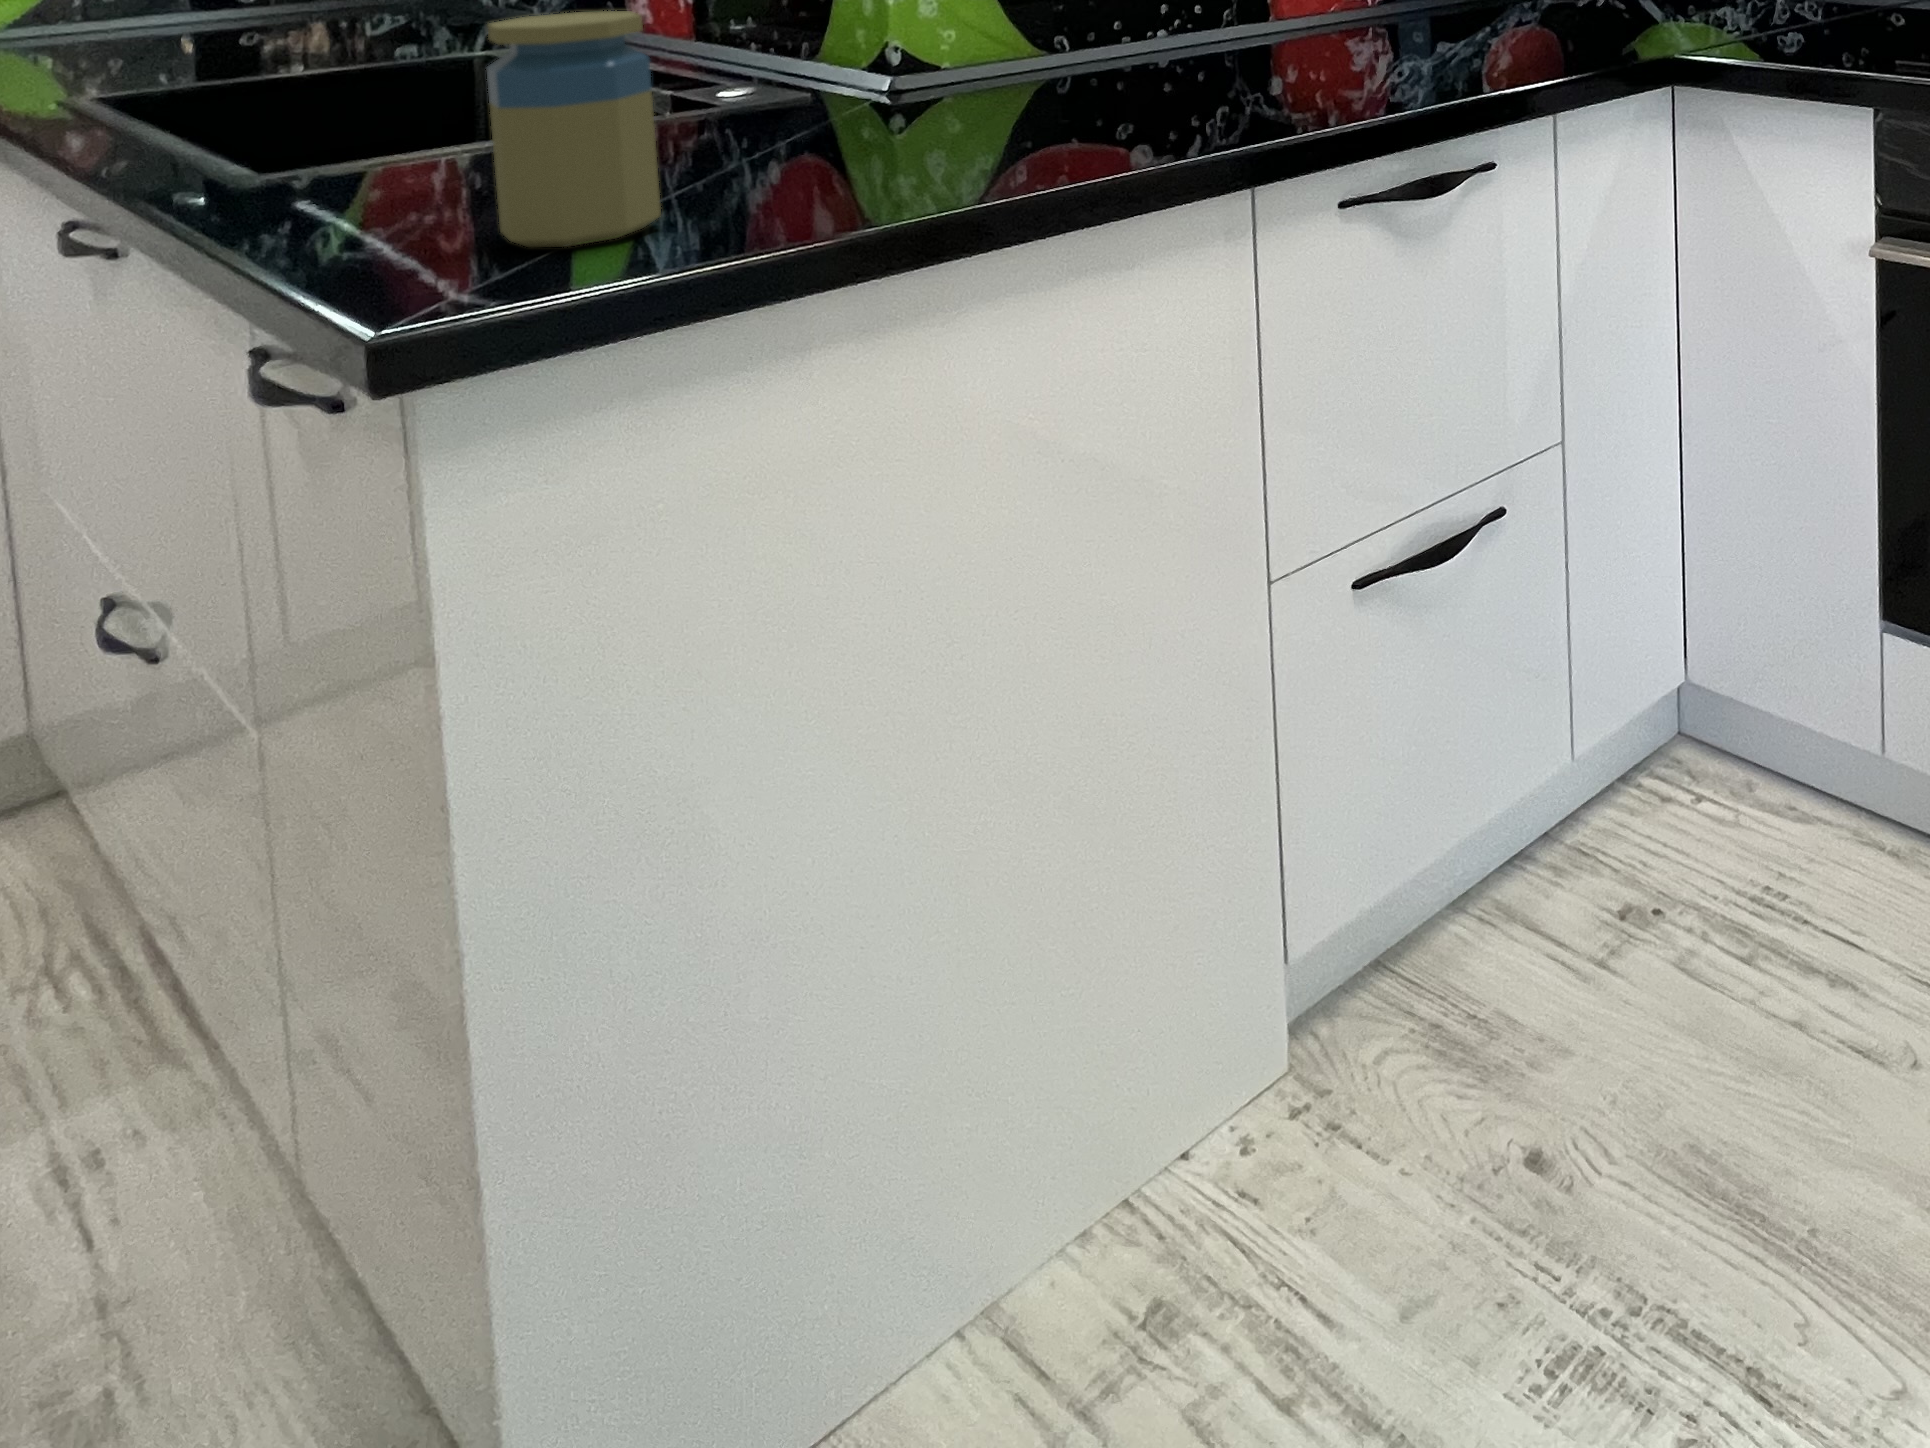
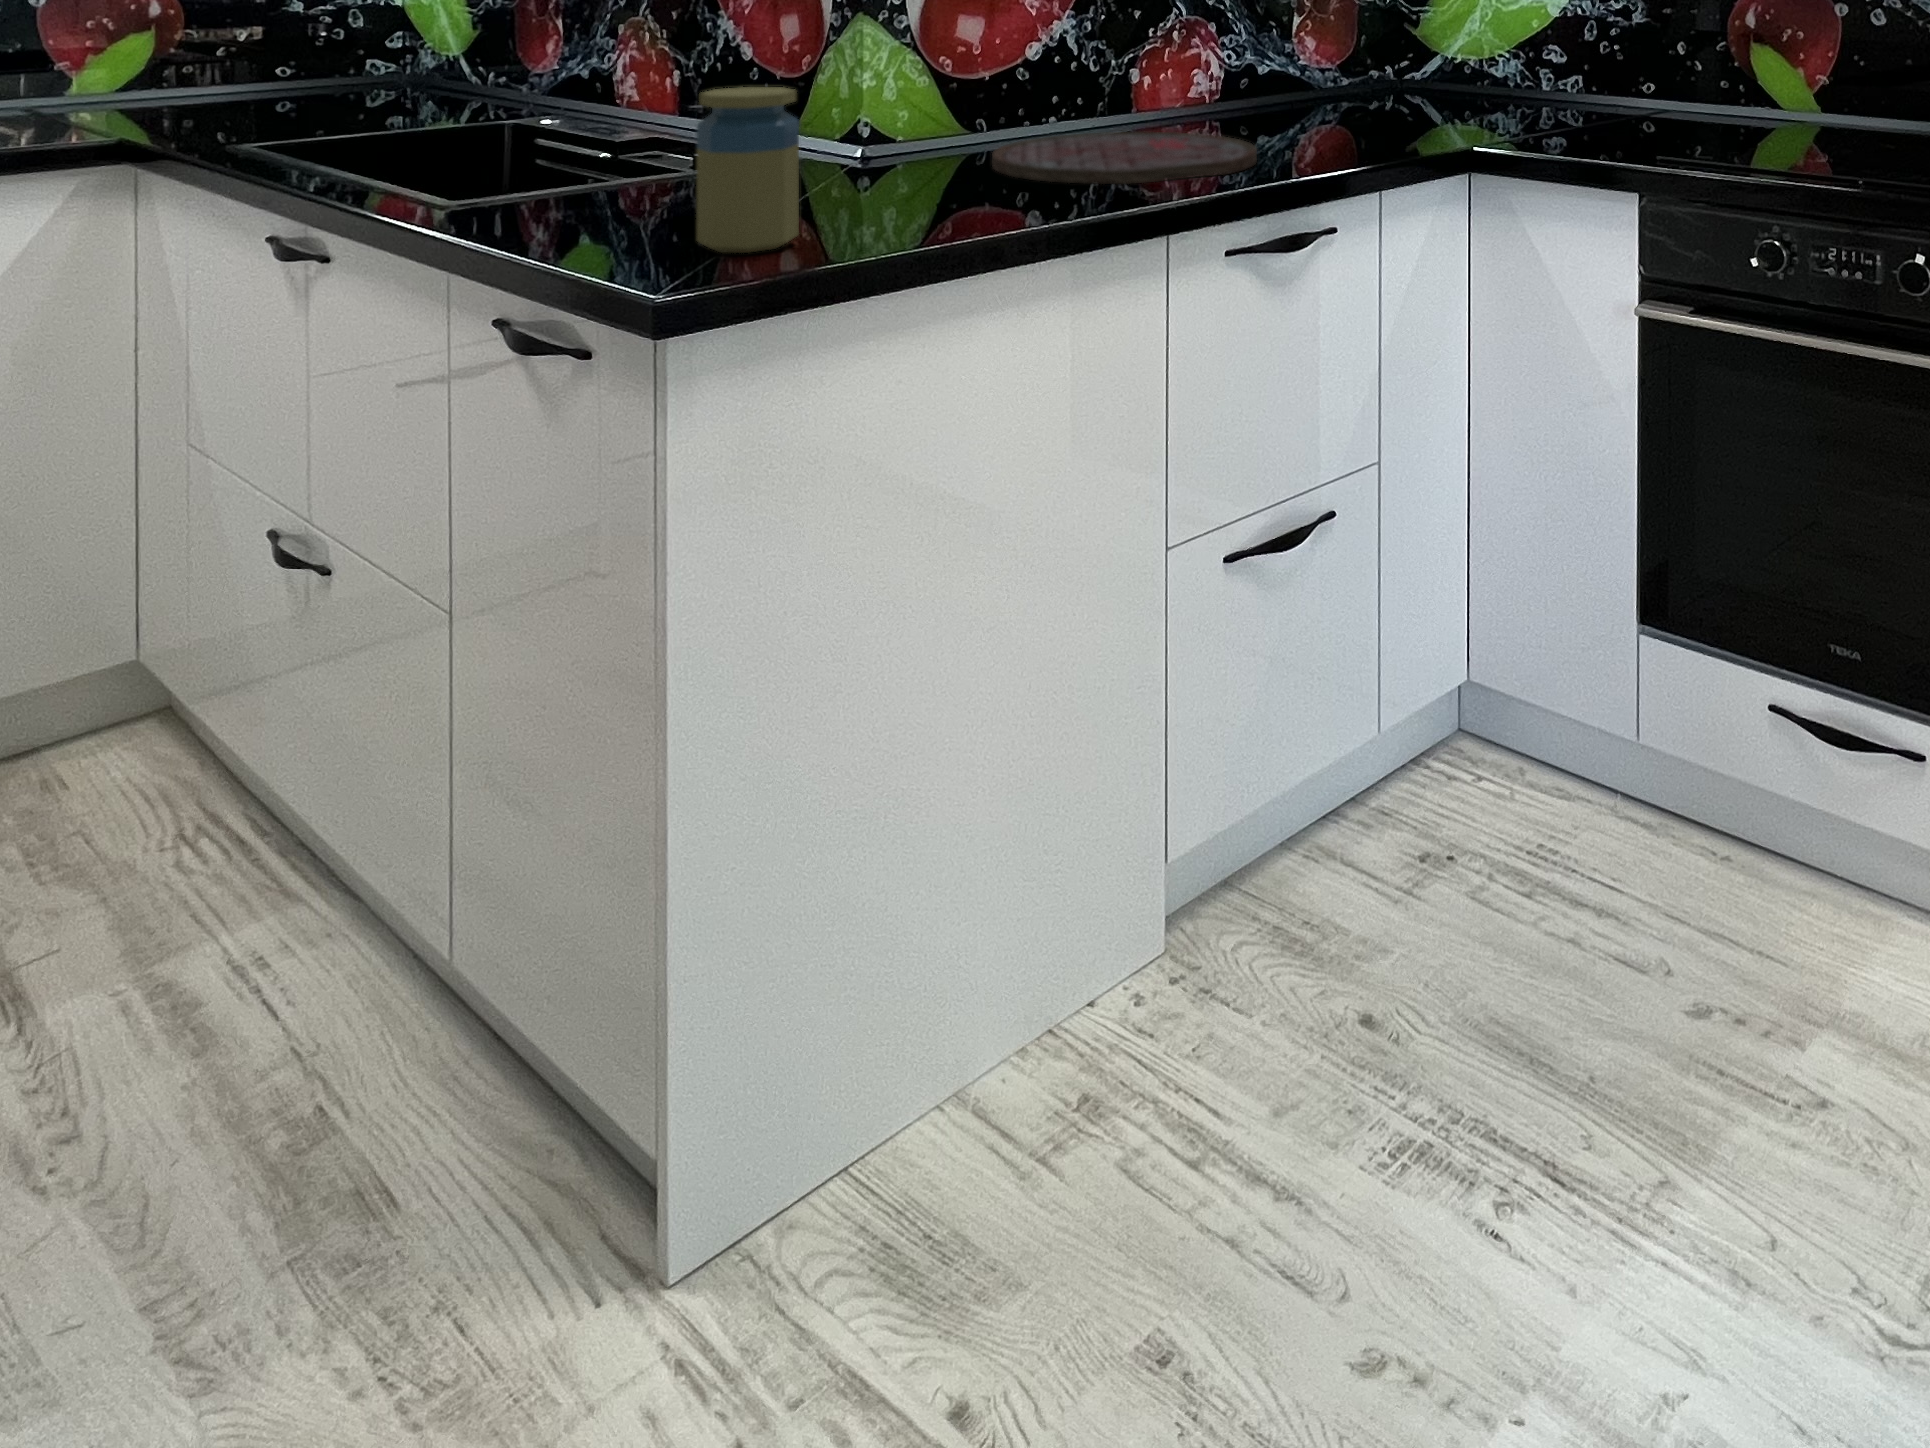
cutting board: none [1044,47,1393,120] -> present [992,132,1257,184]

